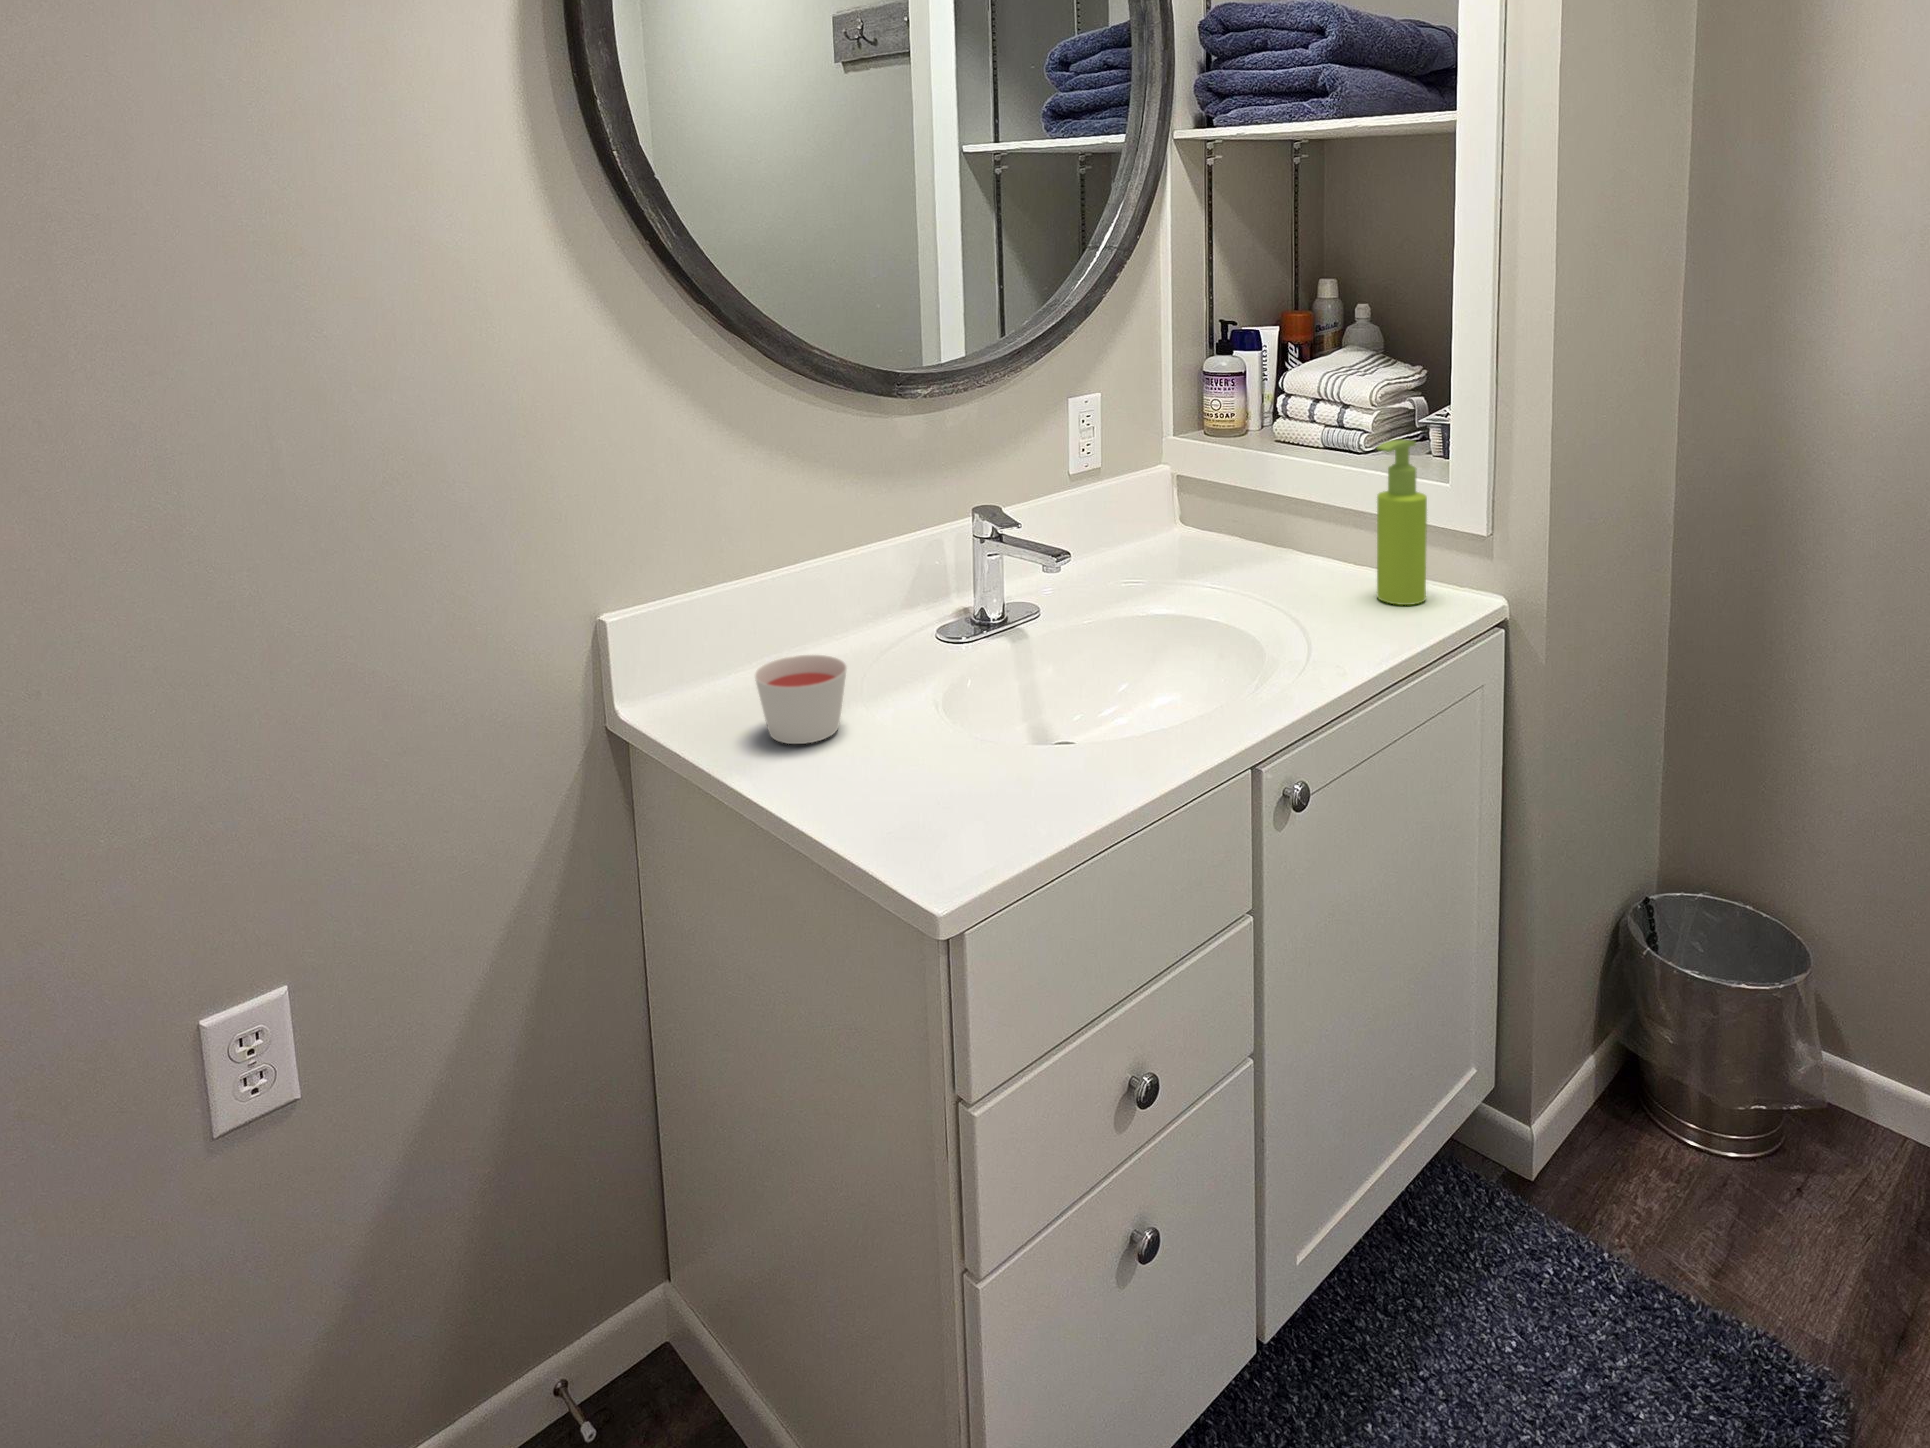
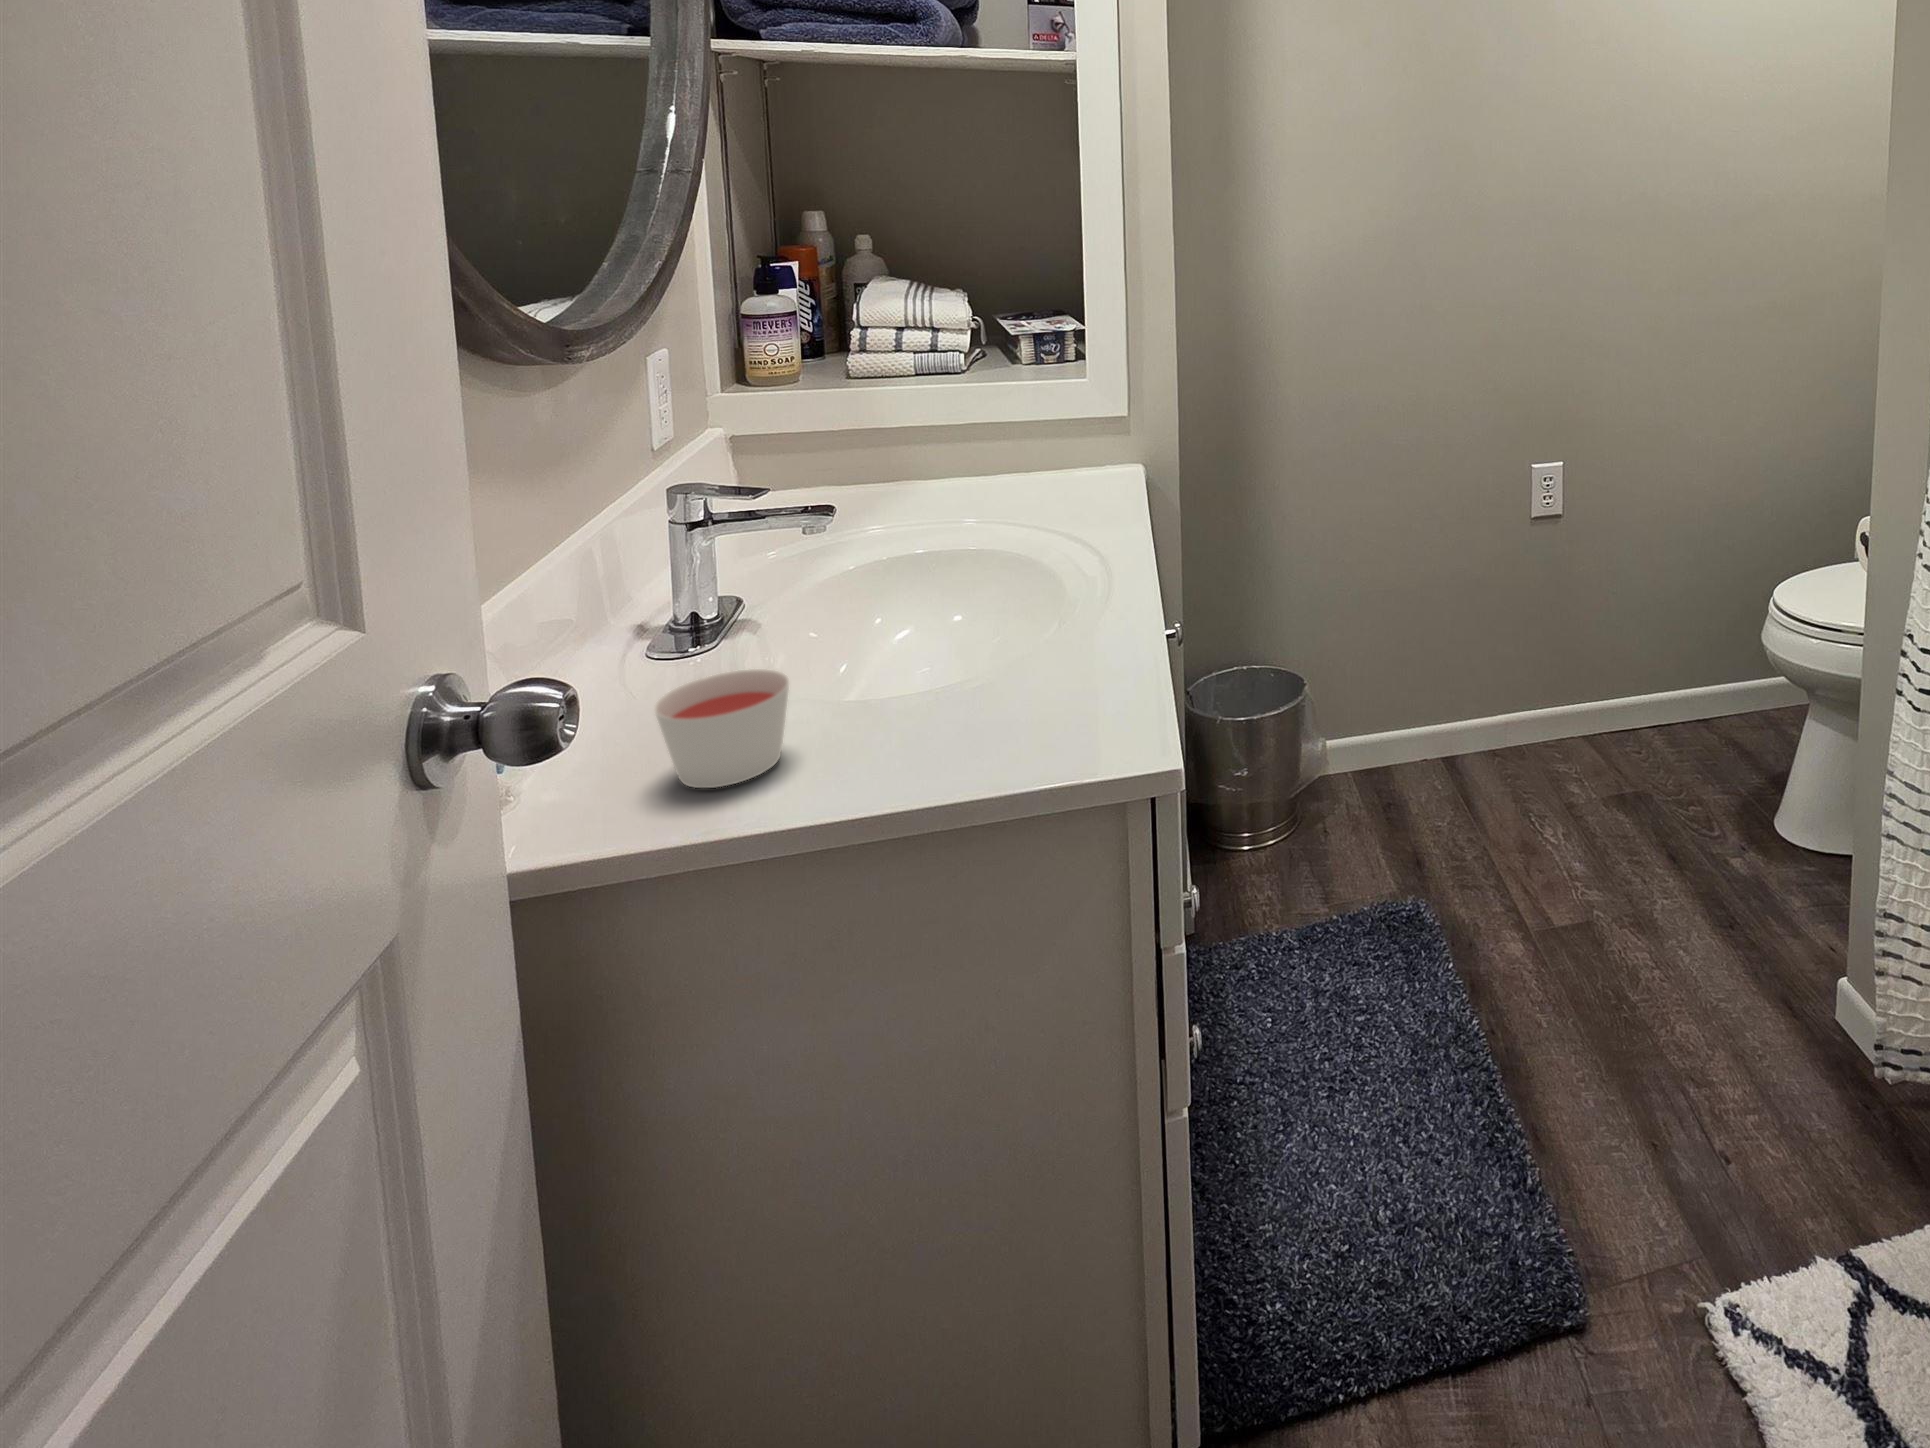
soap dispenser: present [1377,439,1427,605] -> none [1034,343,1085,490]

